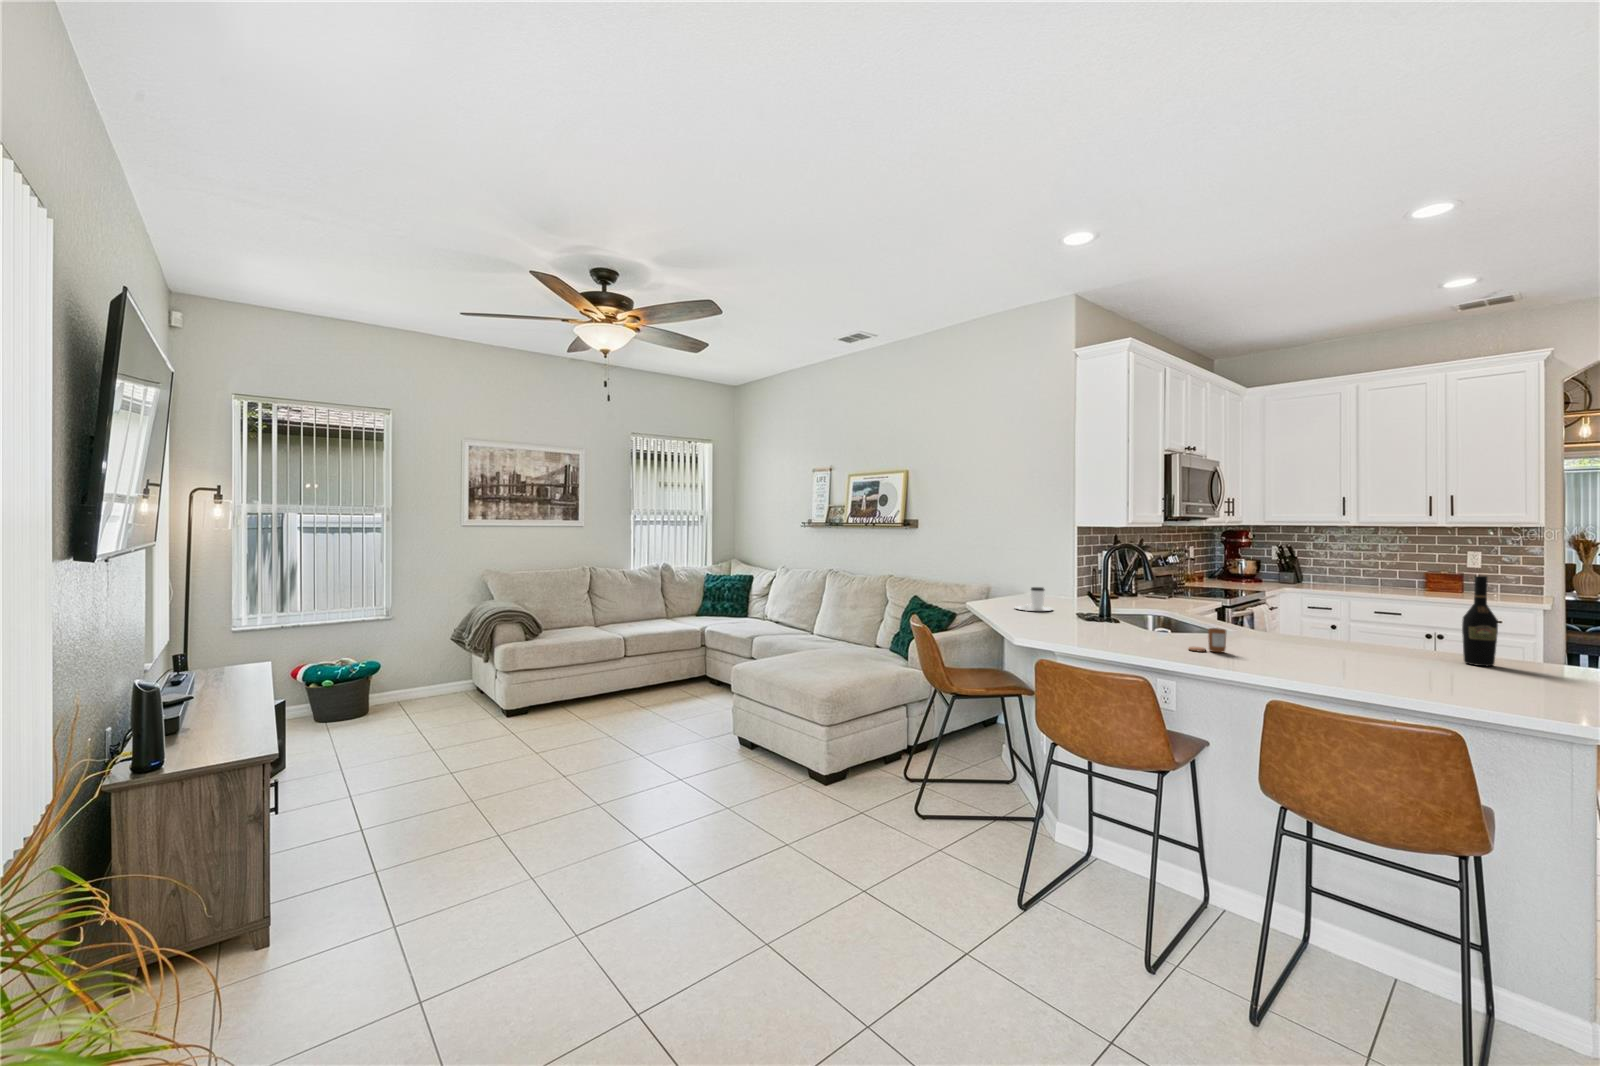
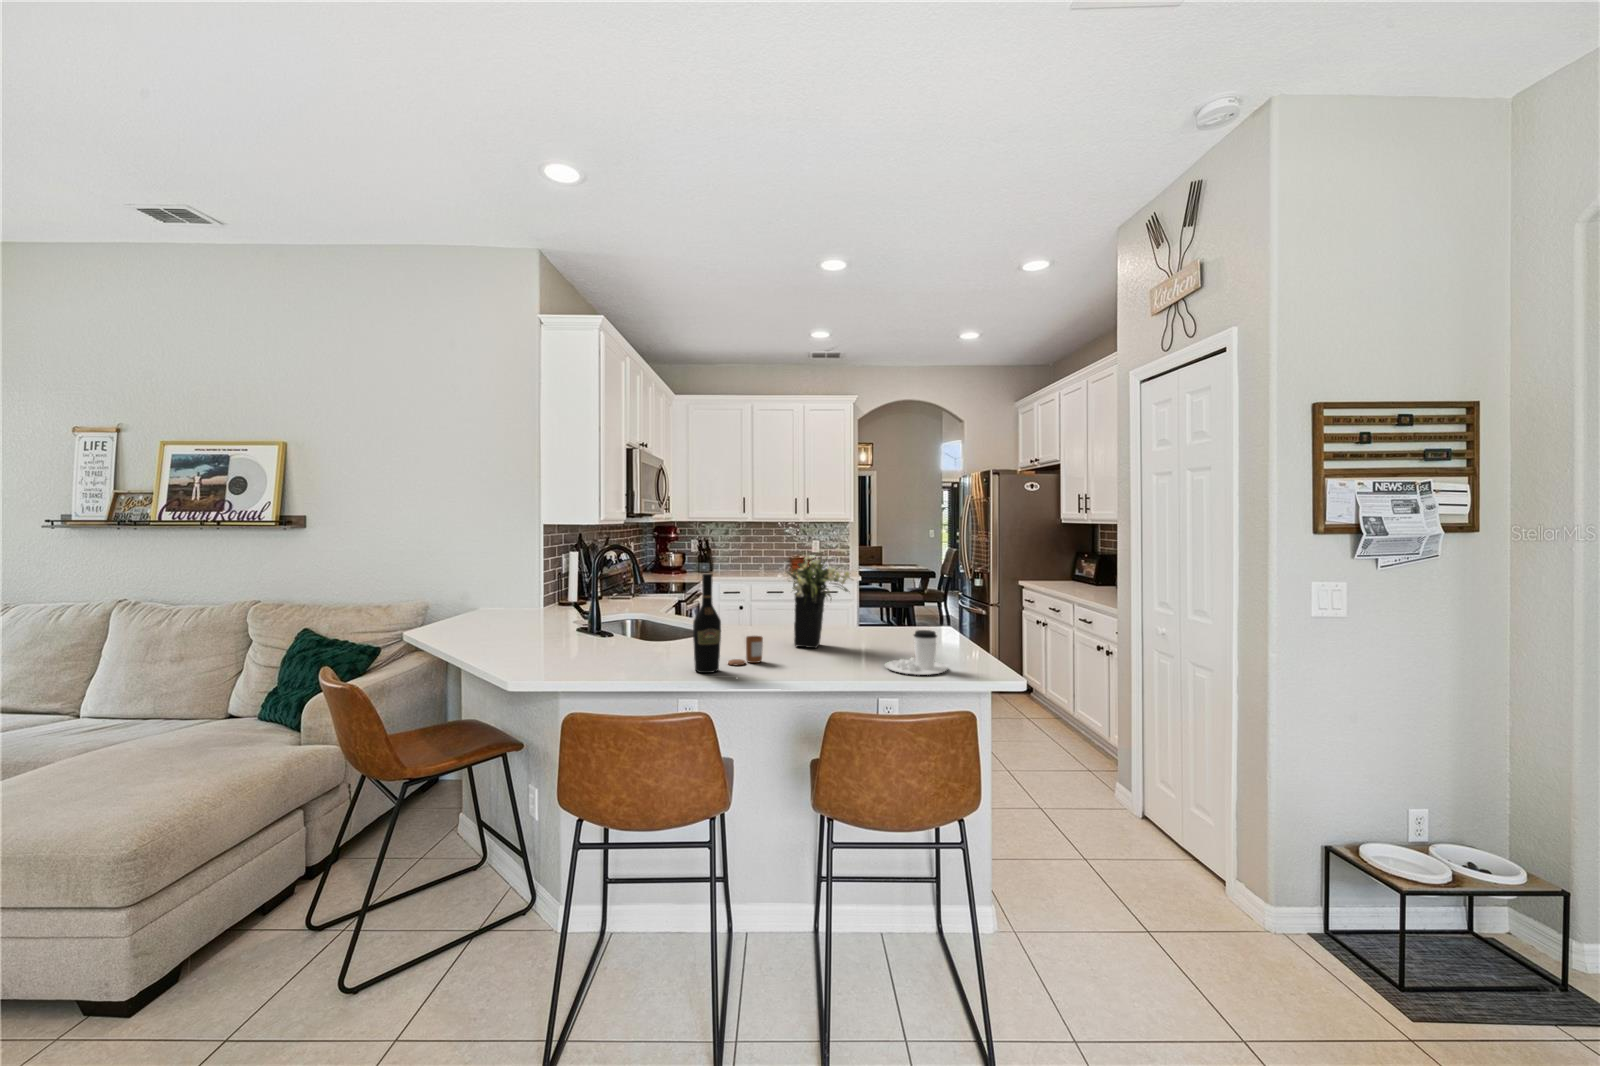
flower arrangement: none [1265,556,1362,653] -> present [788,555,850,648]
wine bottle: present [1462,576,1498,666] -> present [693,574,721,673]
coffee cup: present [1015,587,1052,611] -> present [885,630,948,675]

